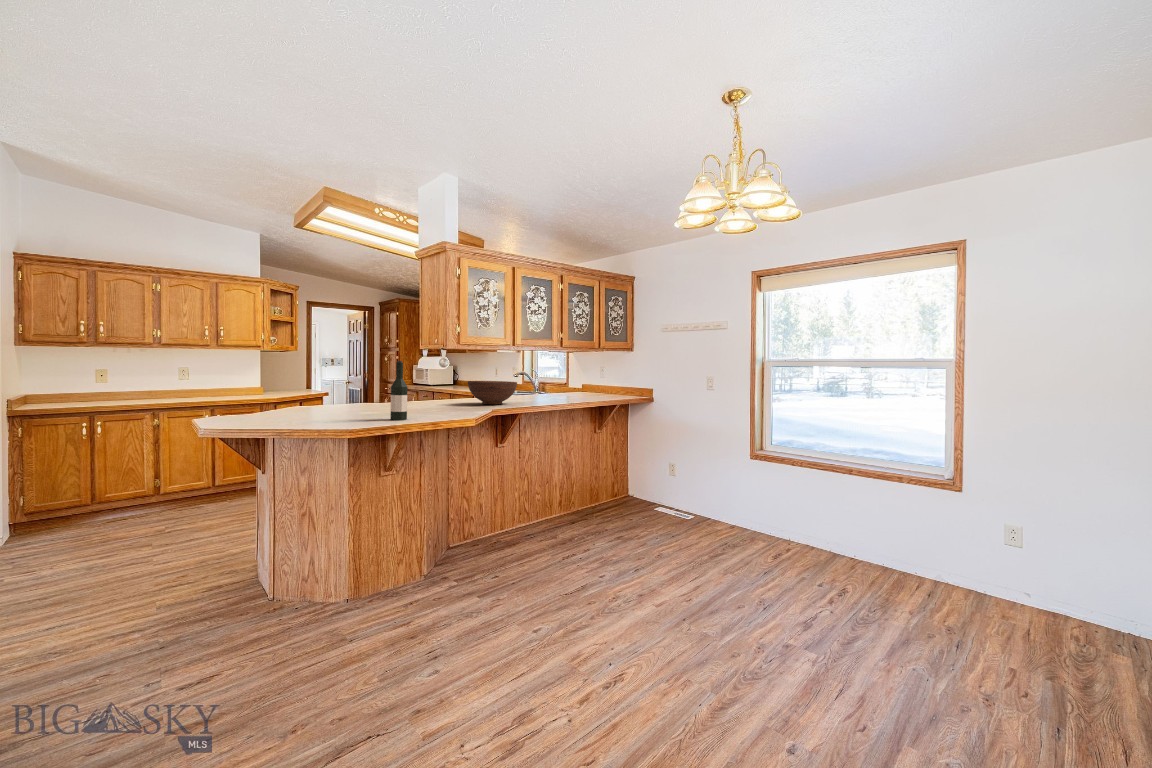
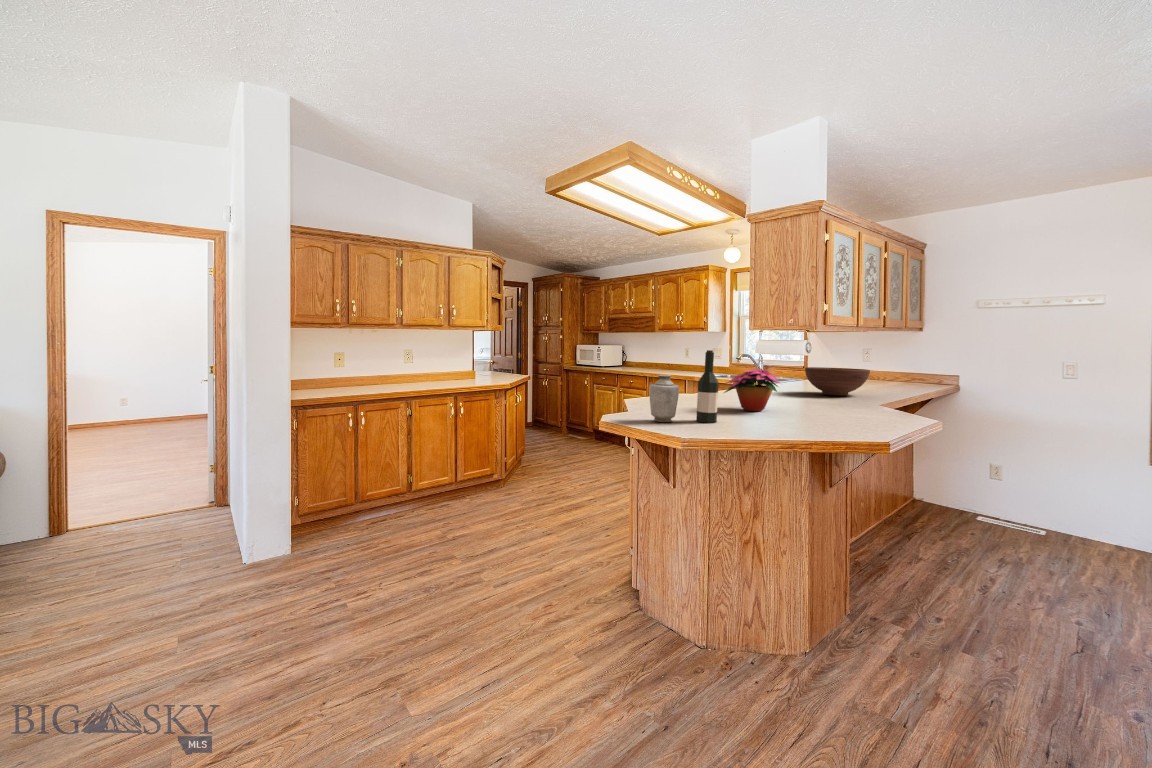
wine bottle: present [390,361,407,420] -> present [696,350,719,423]
flower arrangement: none [320,378,378,414] -> present [724,368,780,411]
vase: none [217,382,246,420] -> present [649,375,679,422]

